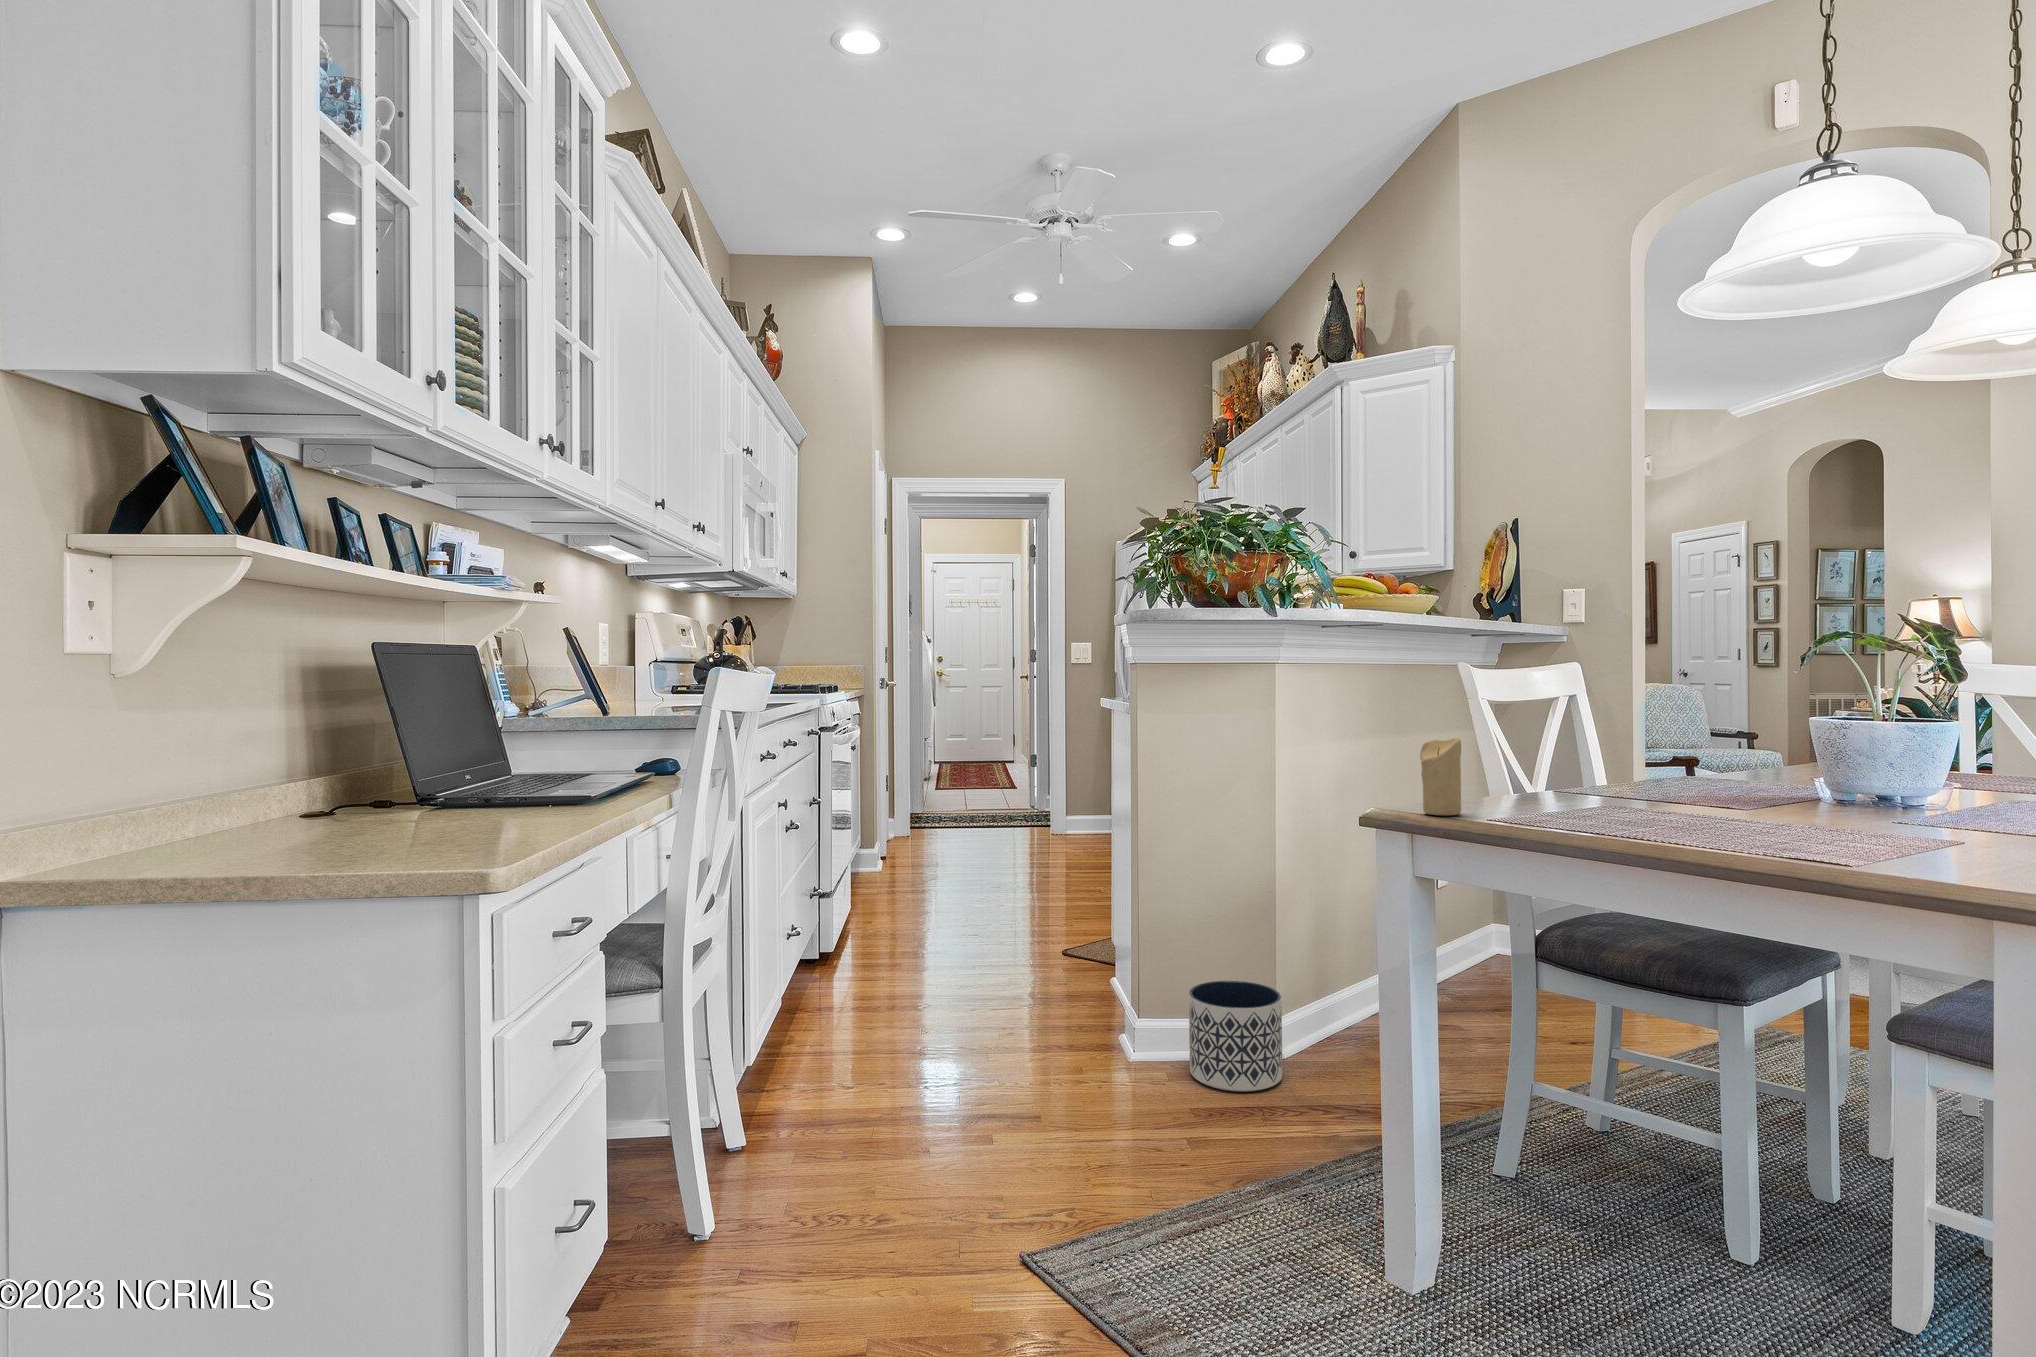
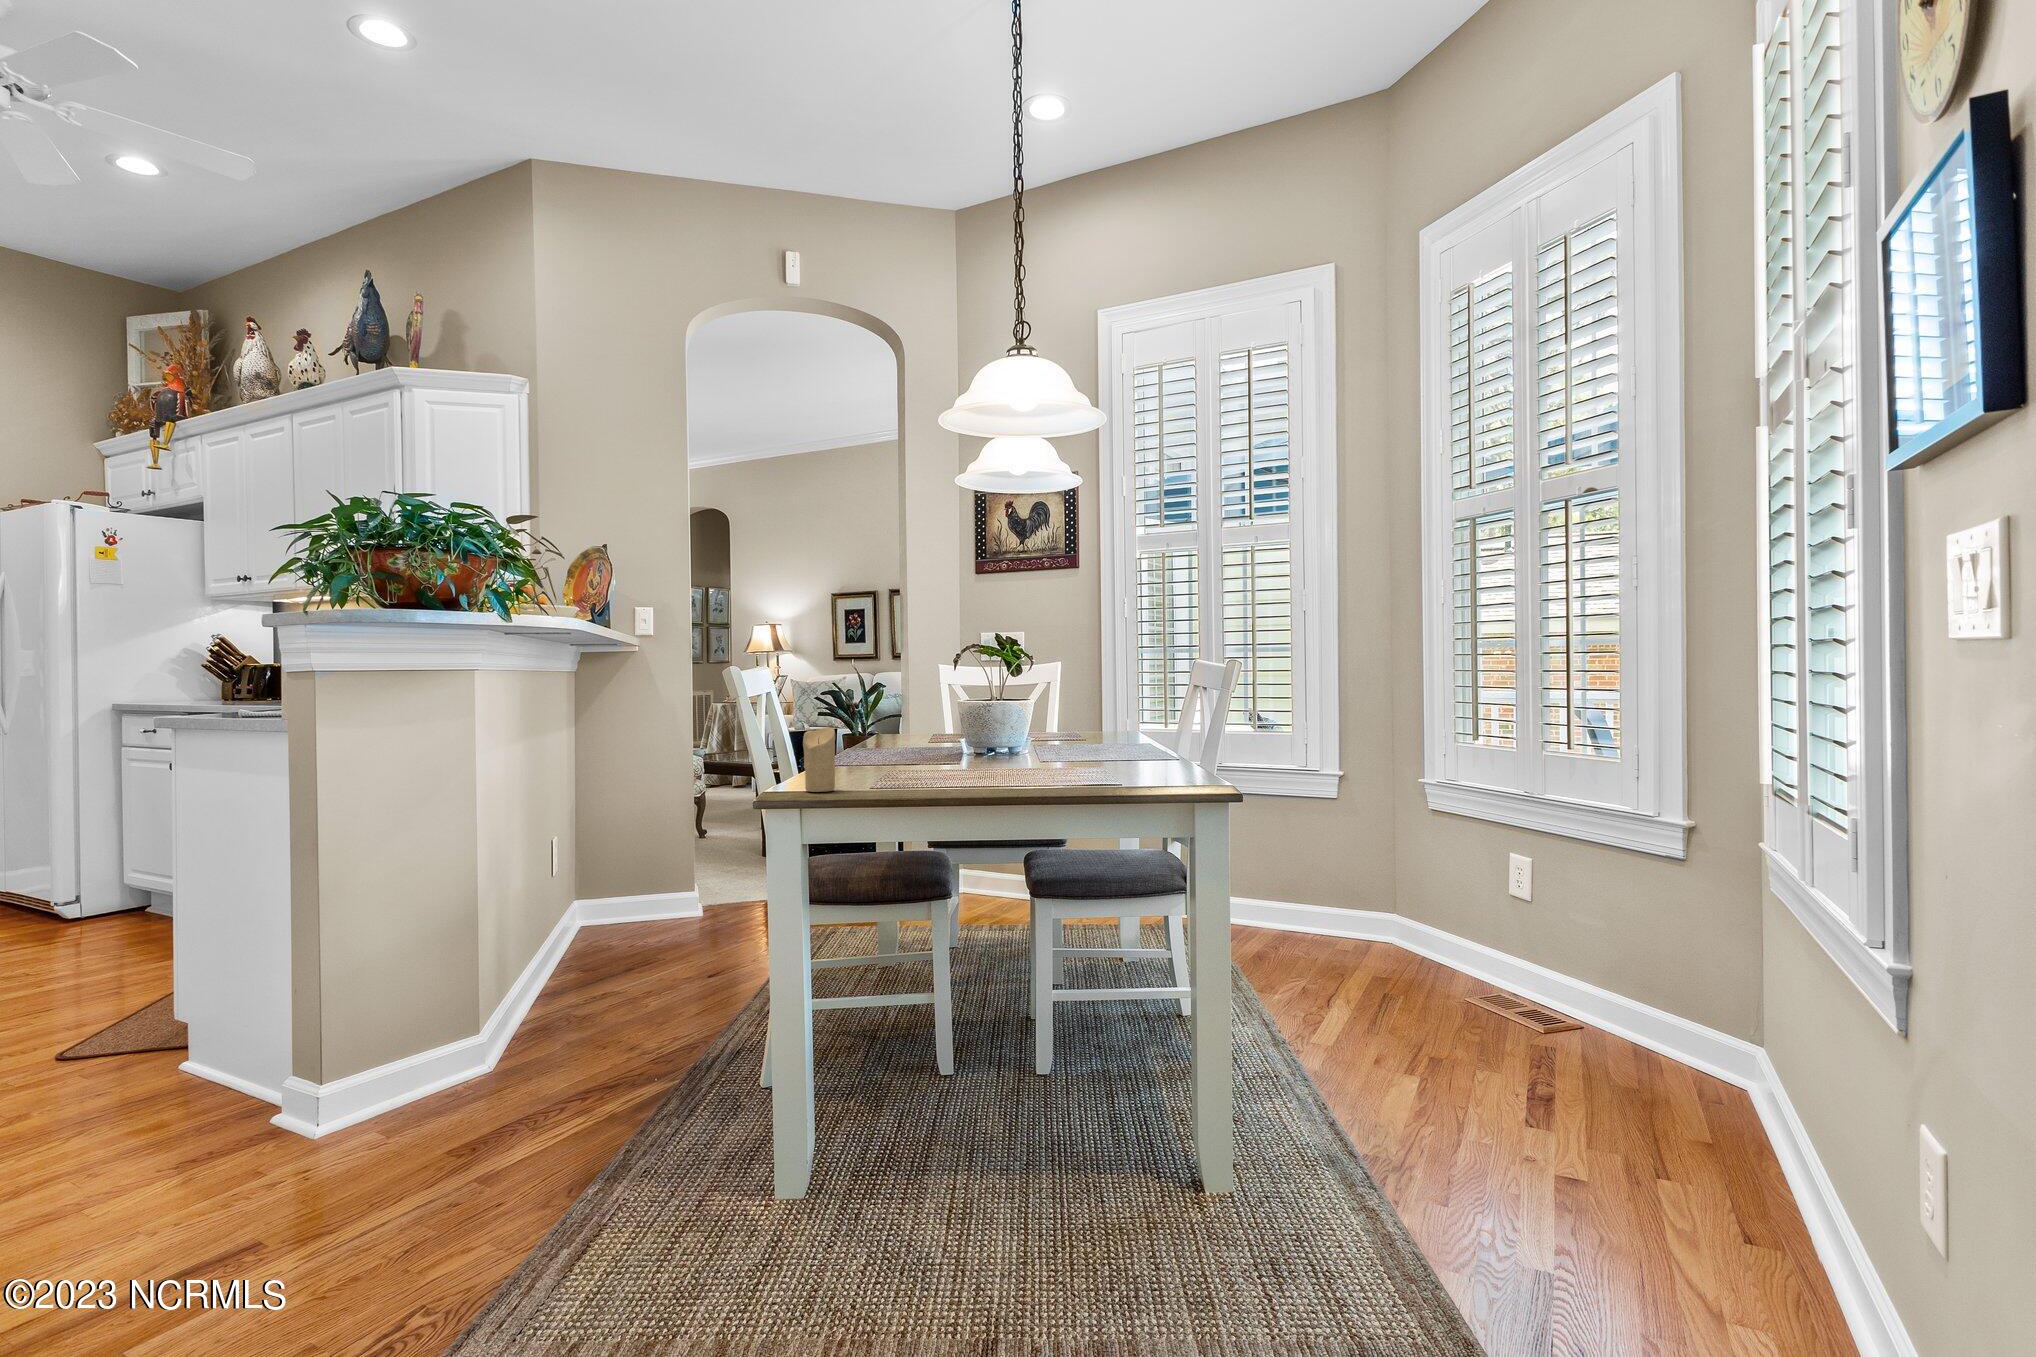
planter: present [1189,981,1282,1092] -> none [407,1004,519,1130]

